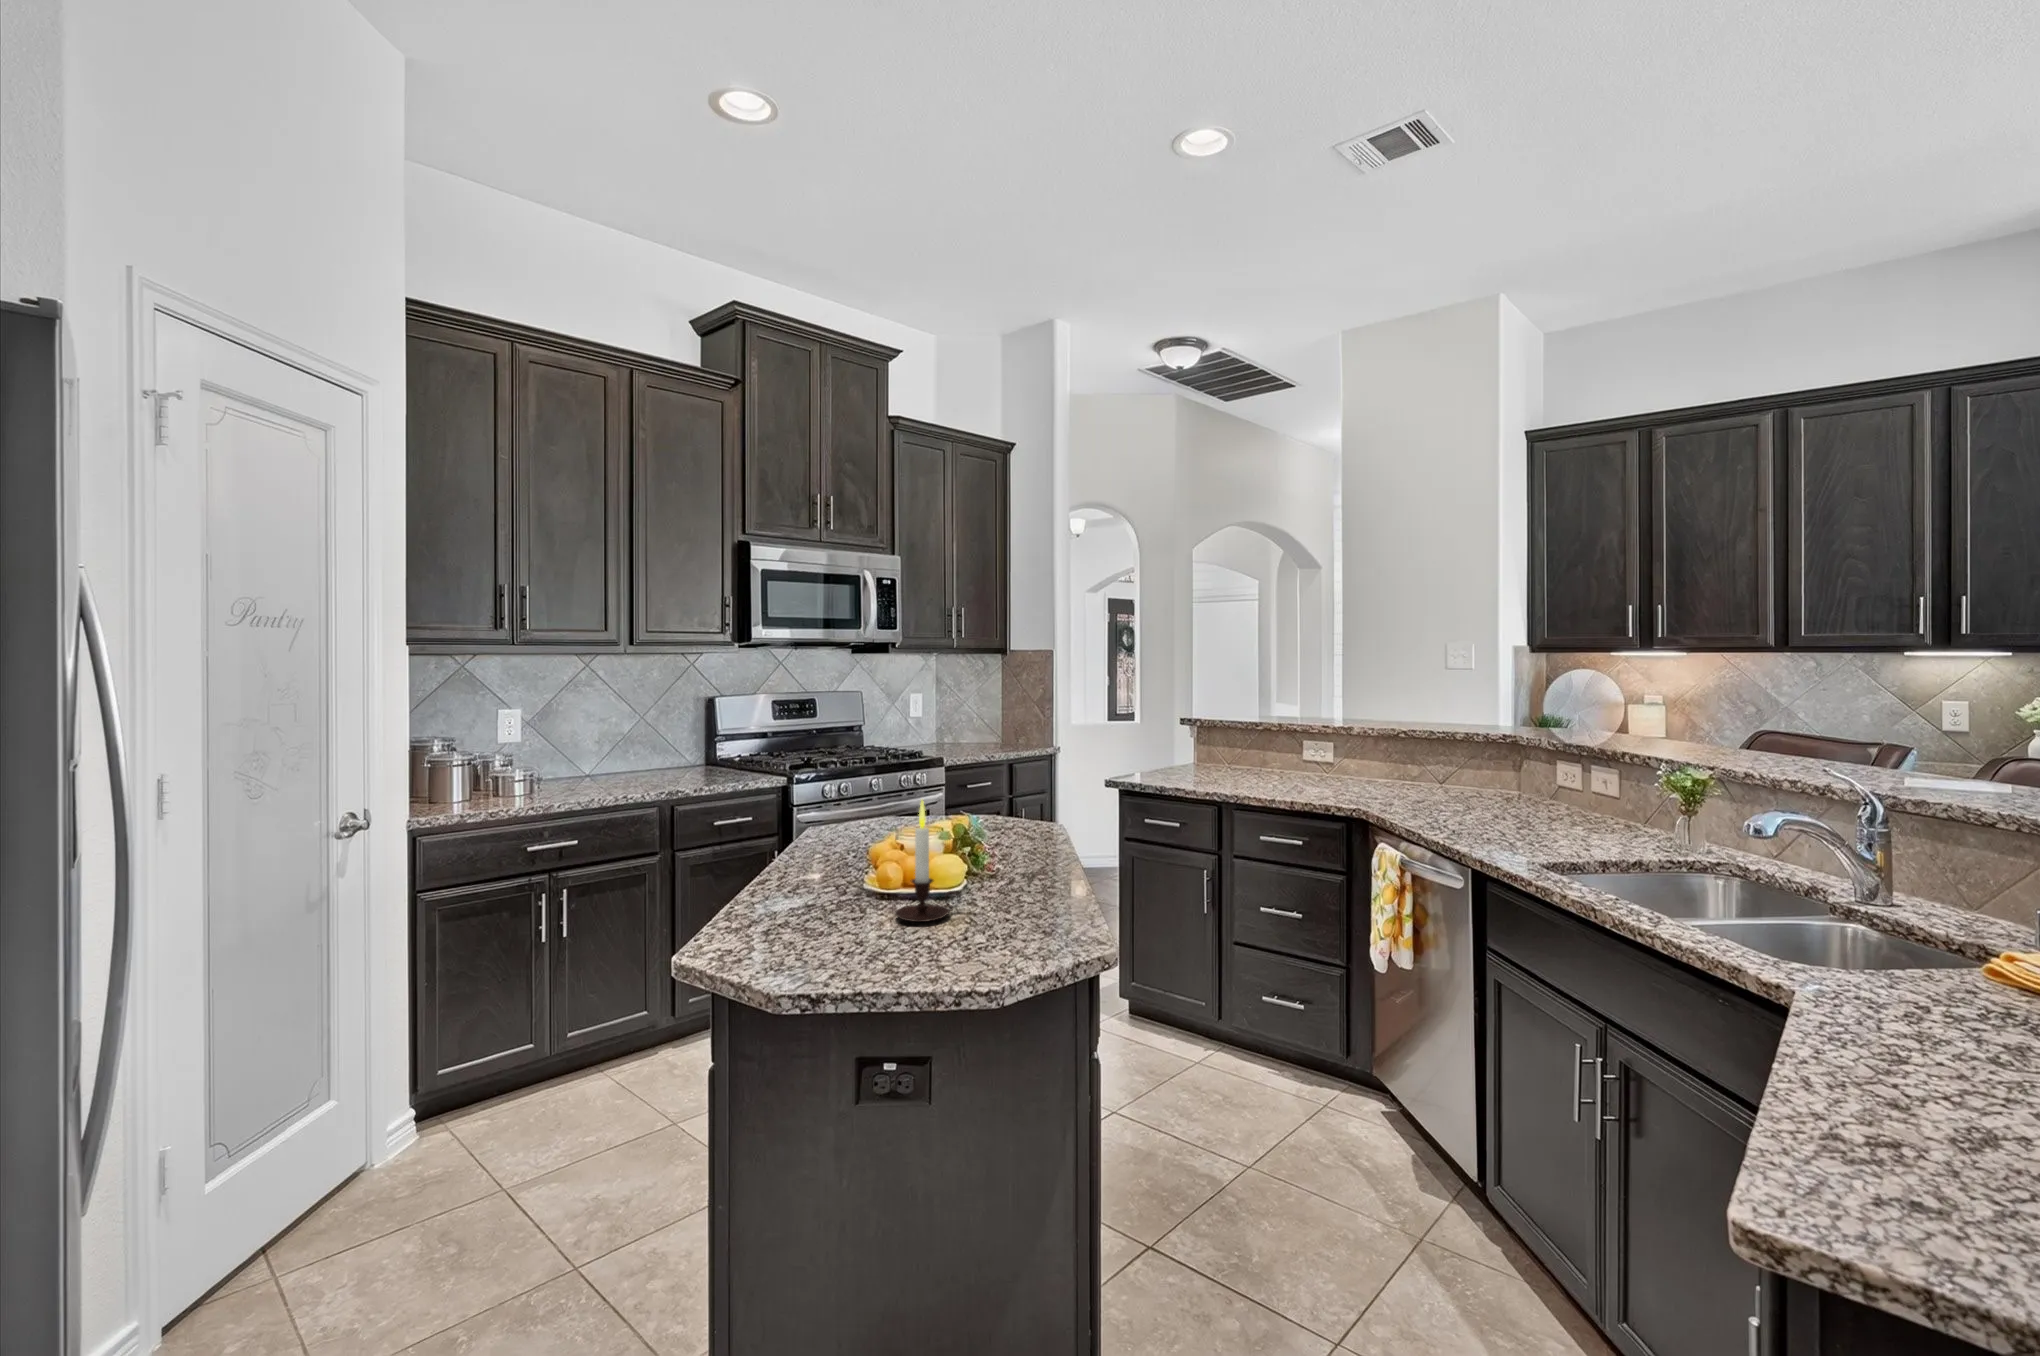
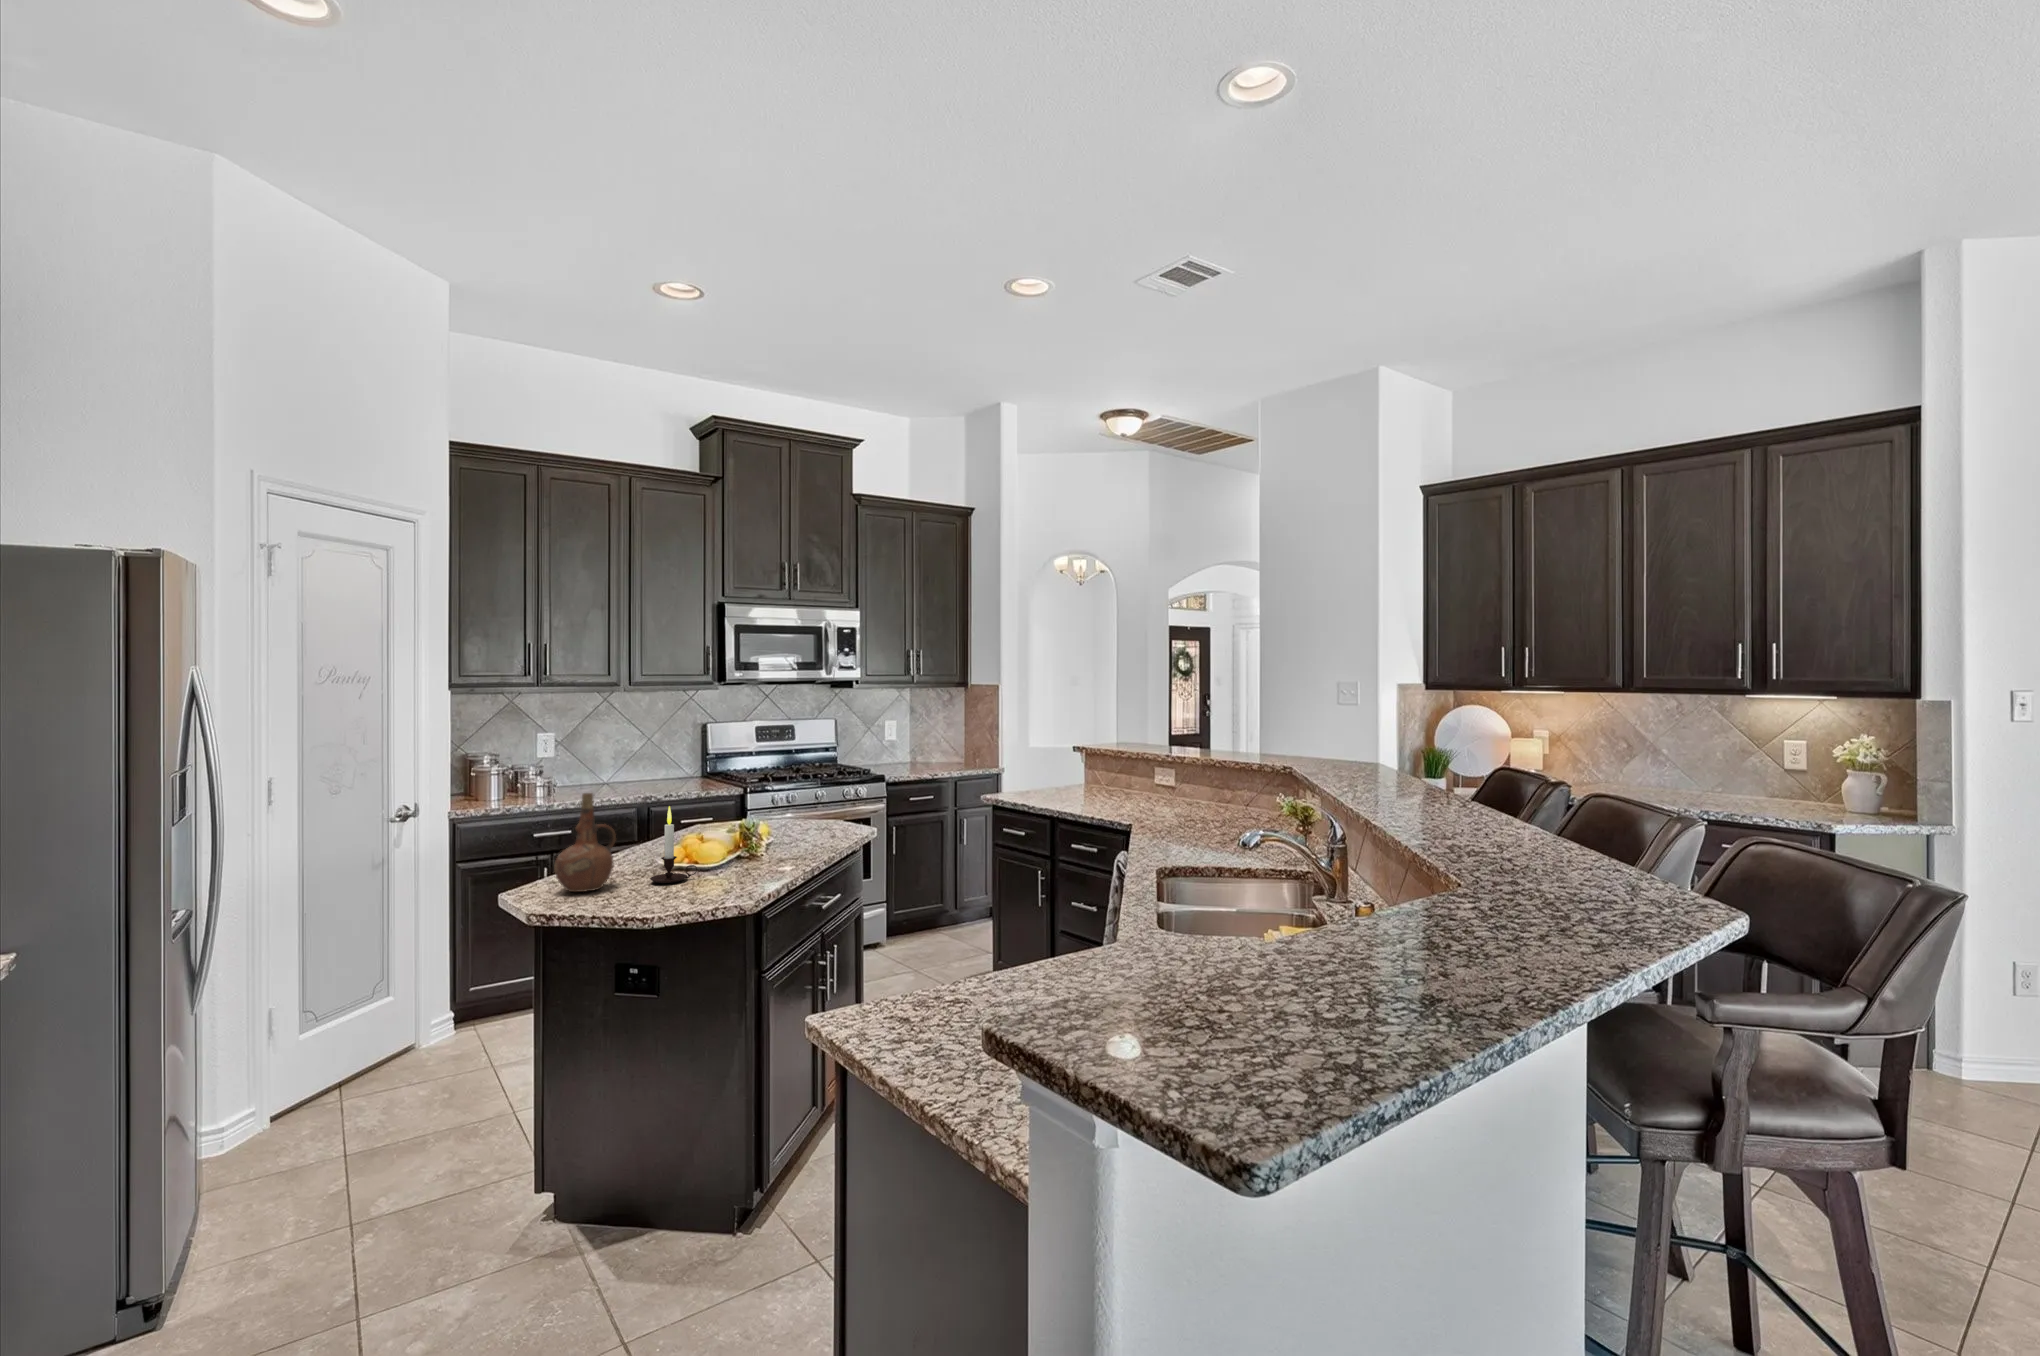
ceramic pitcher: none [757,780,848,945] -> present [554,793,616,892]

